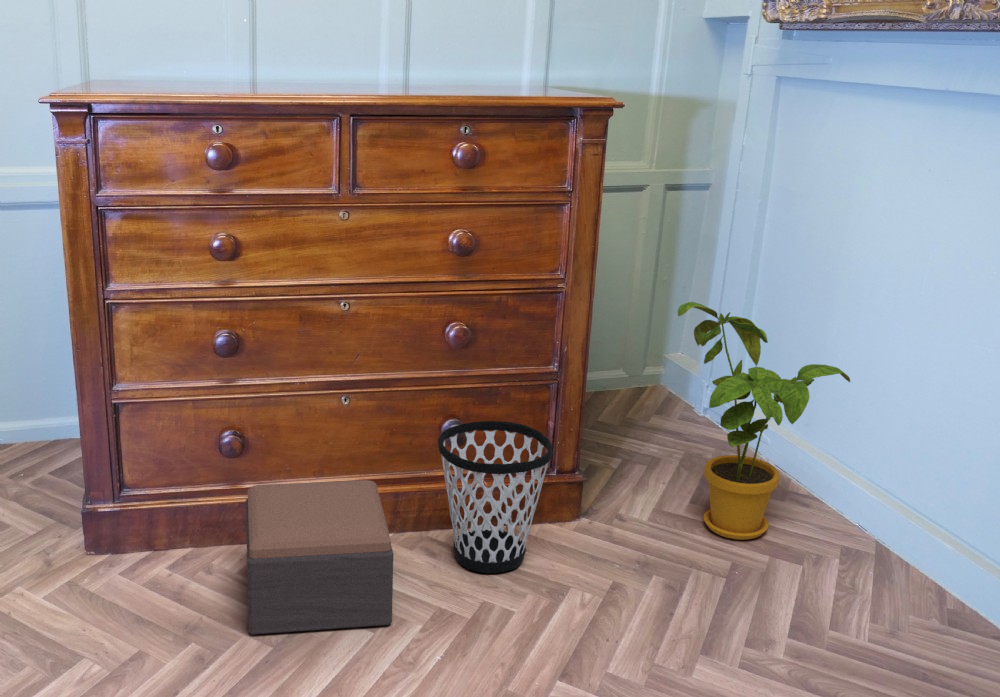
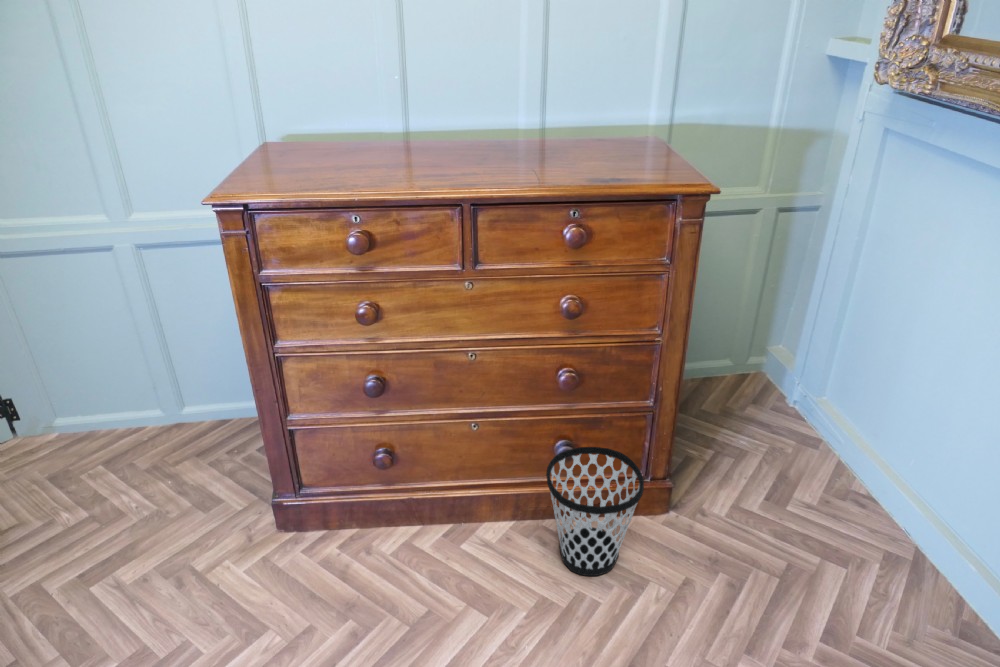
house plant: present [678,302,850,540] -> none [764,351,923,549]
footstool: present [246,480,393,634] -> none [377,498,499,636]

